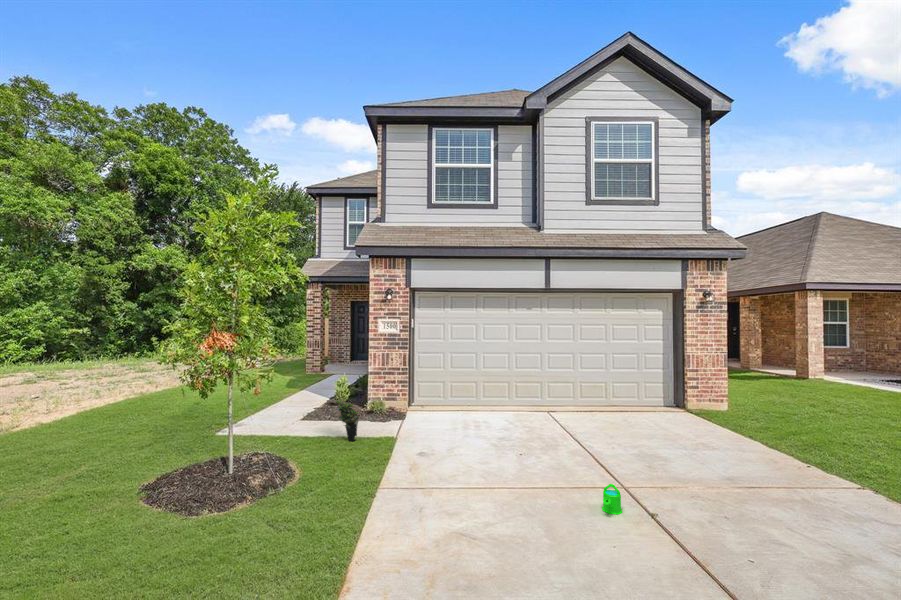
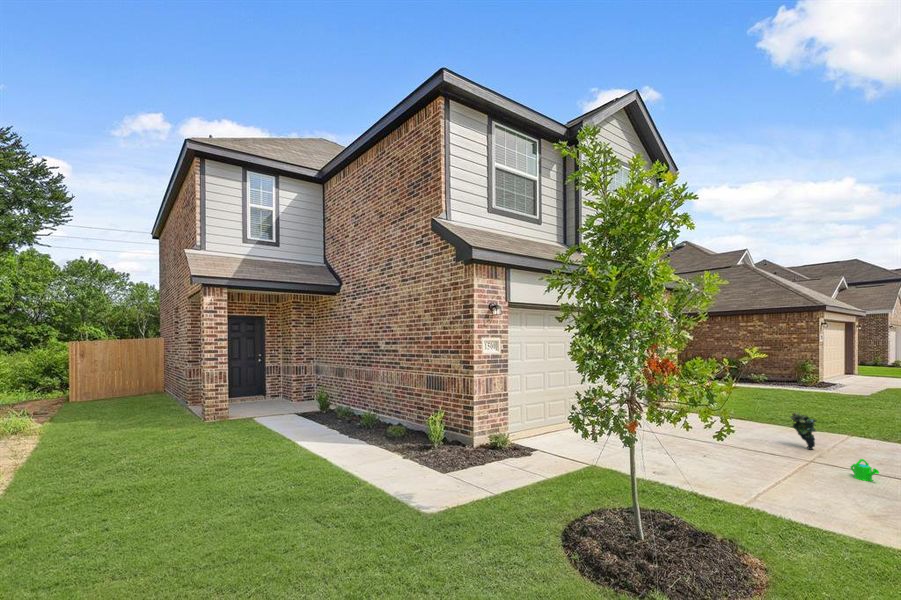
potted plant: present [336,399,359,441] -> present [790,411,817,450]

